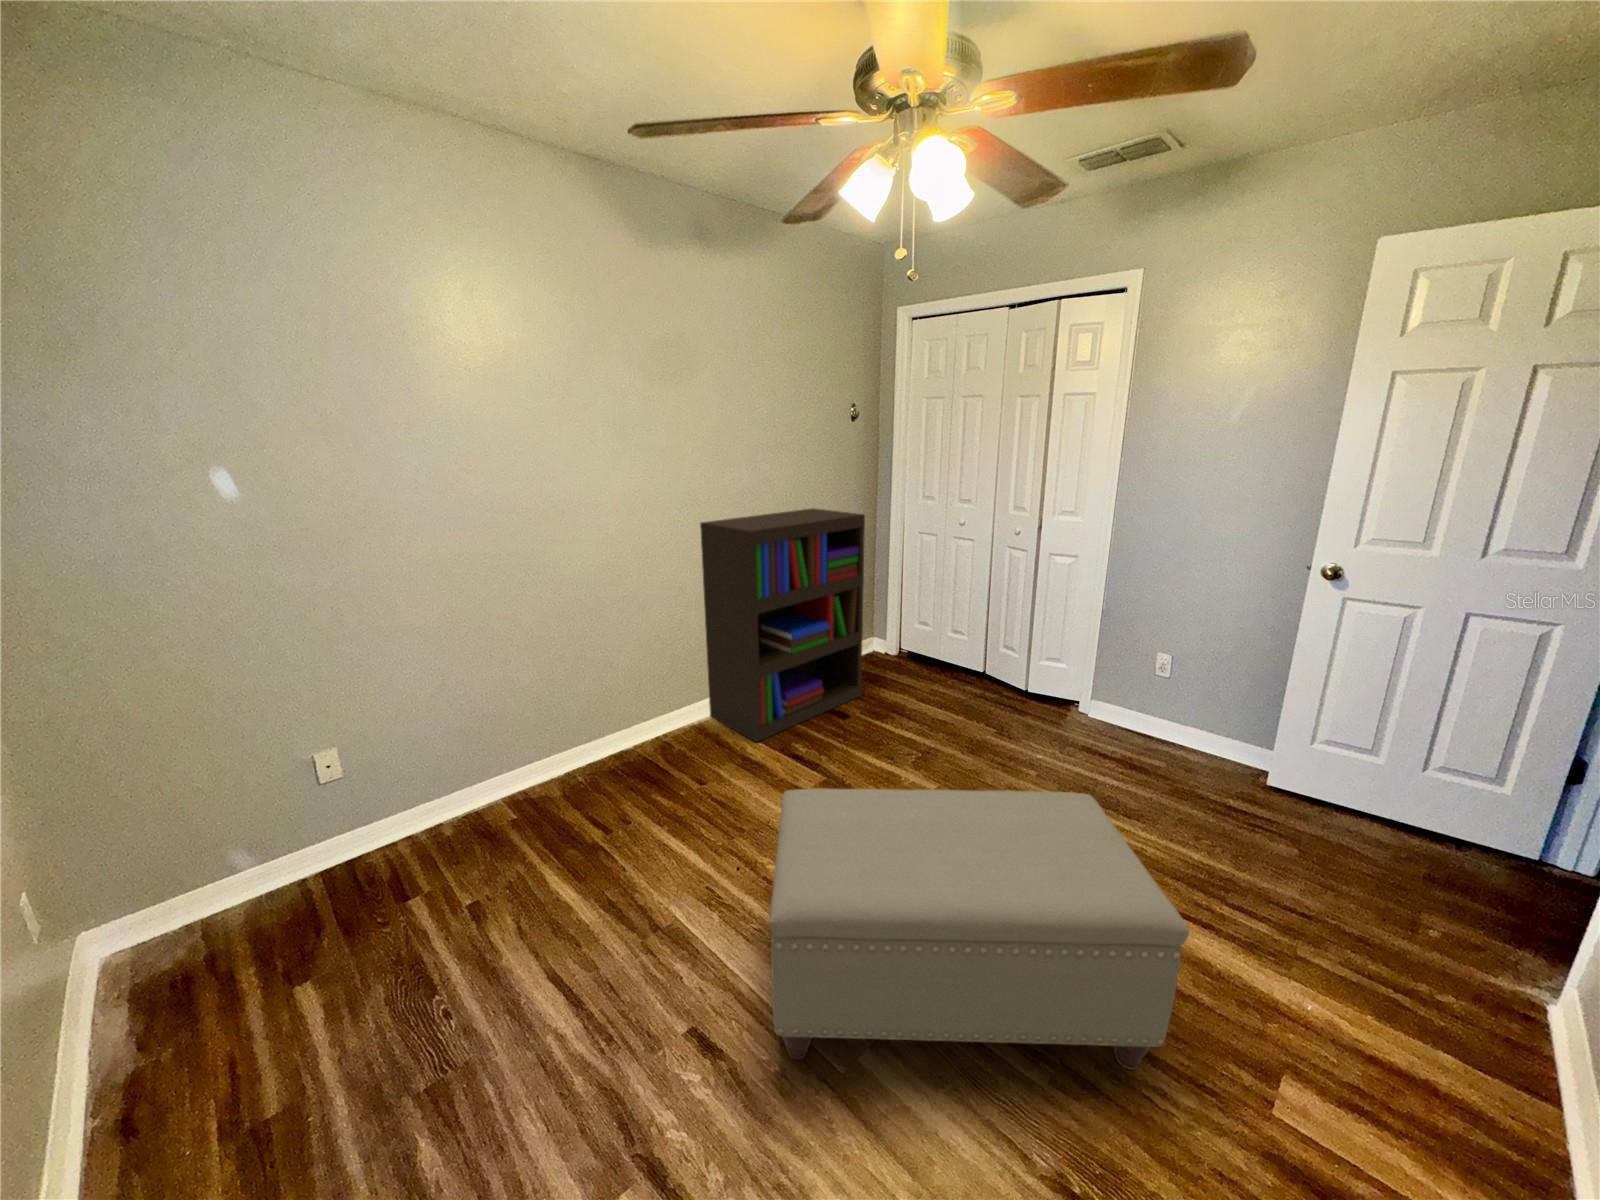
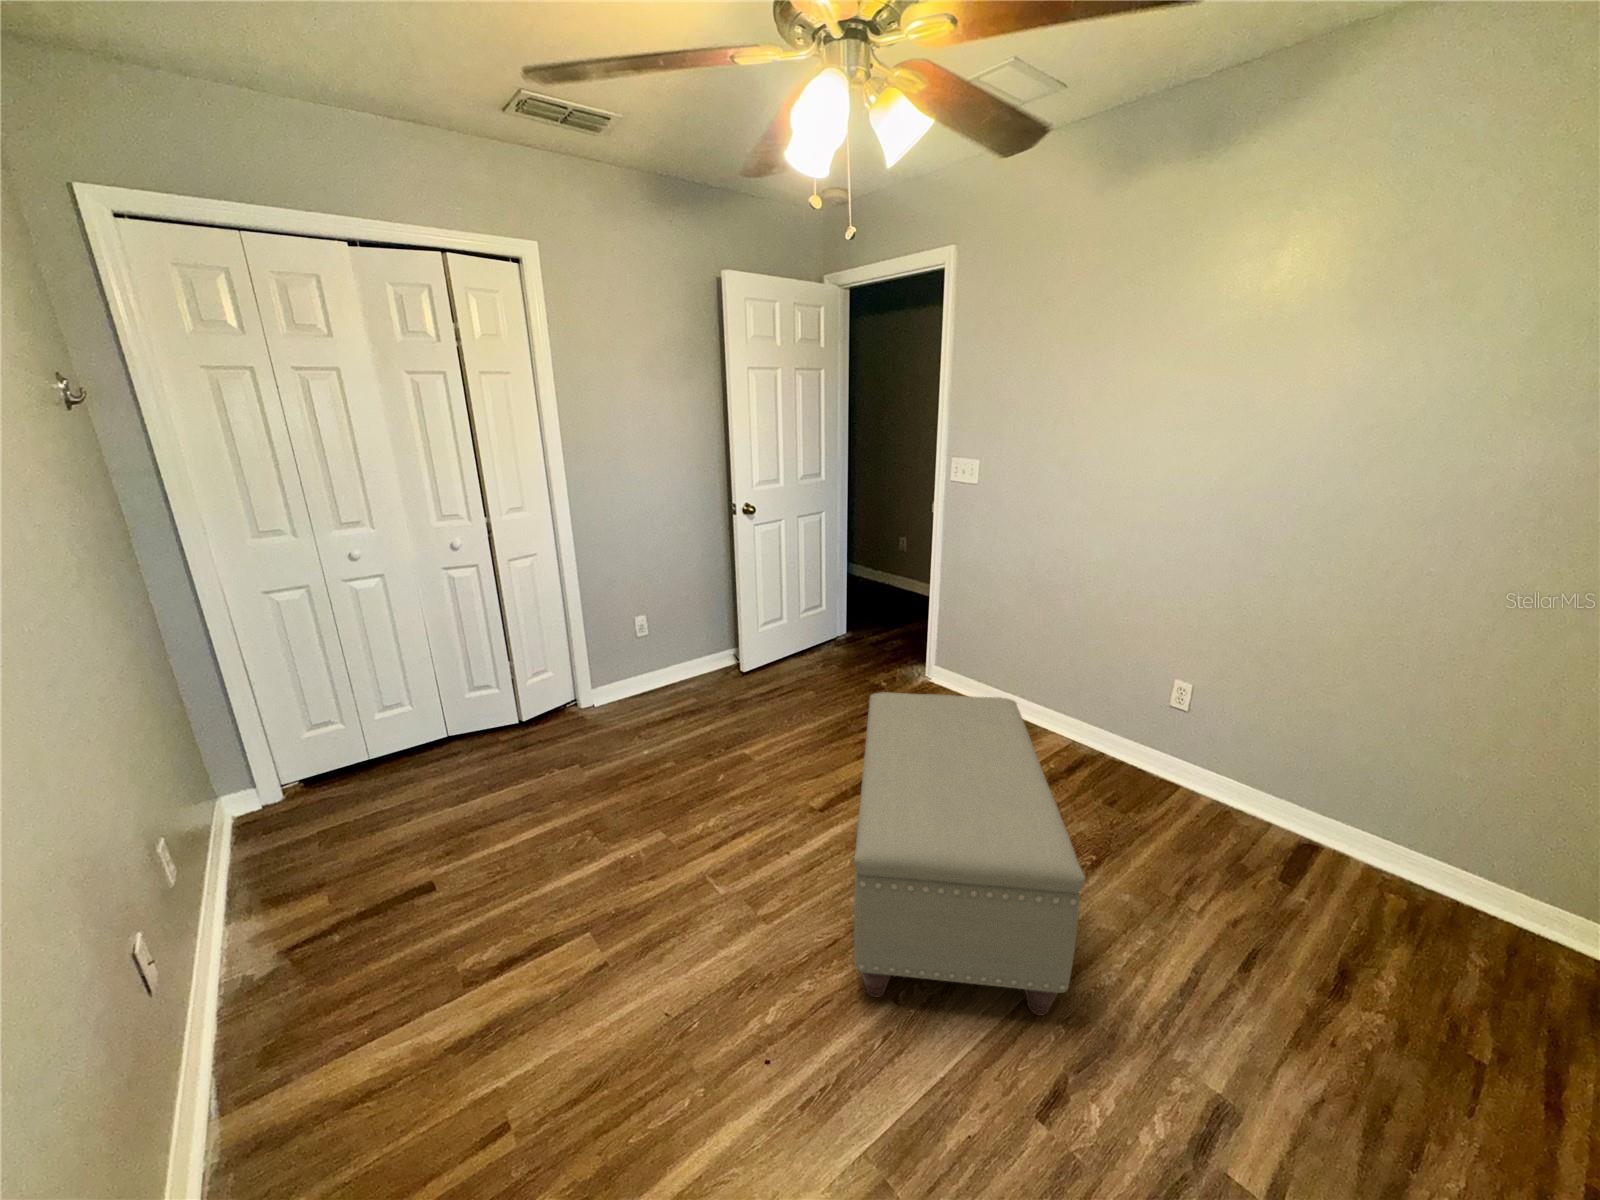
bookshelf: present [700,508,865,742] -> none [25,557,410,1127]

